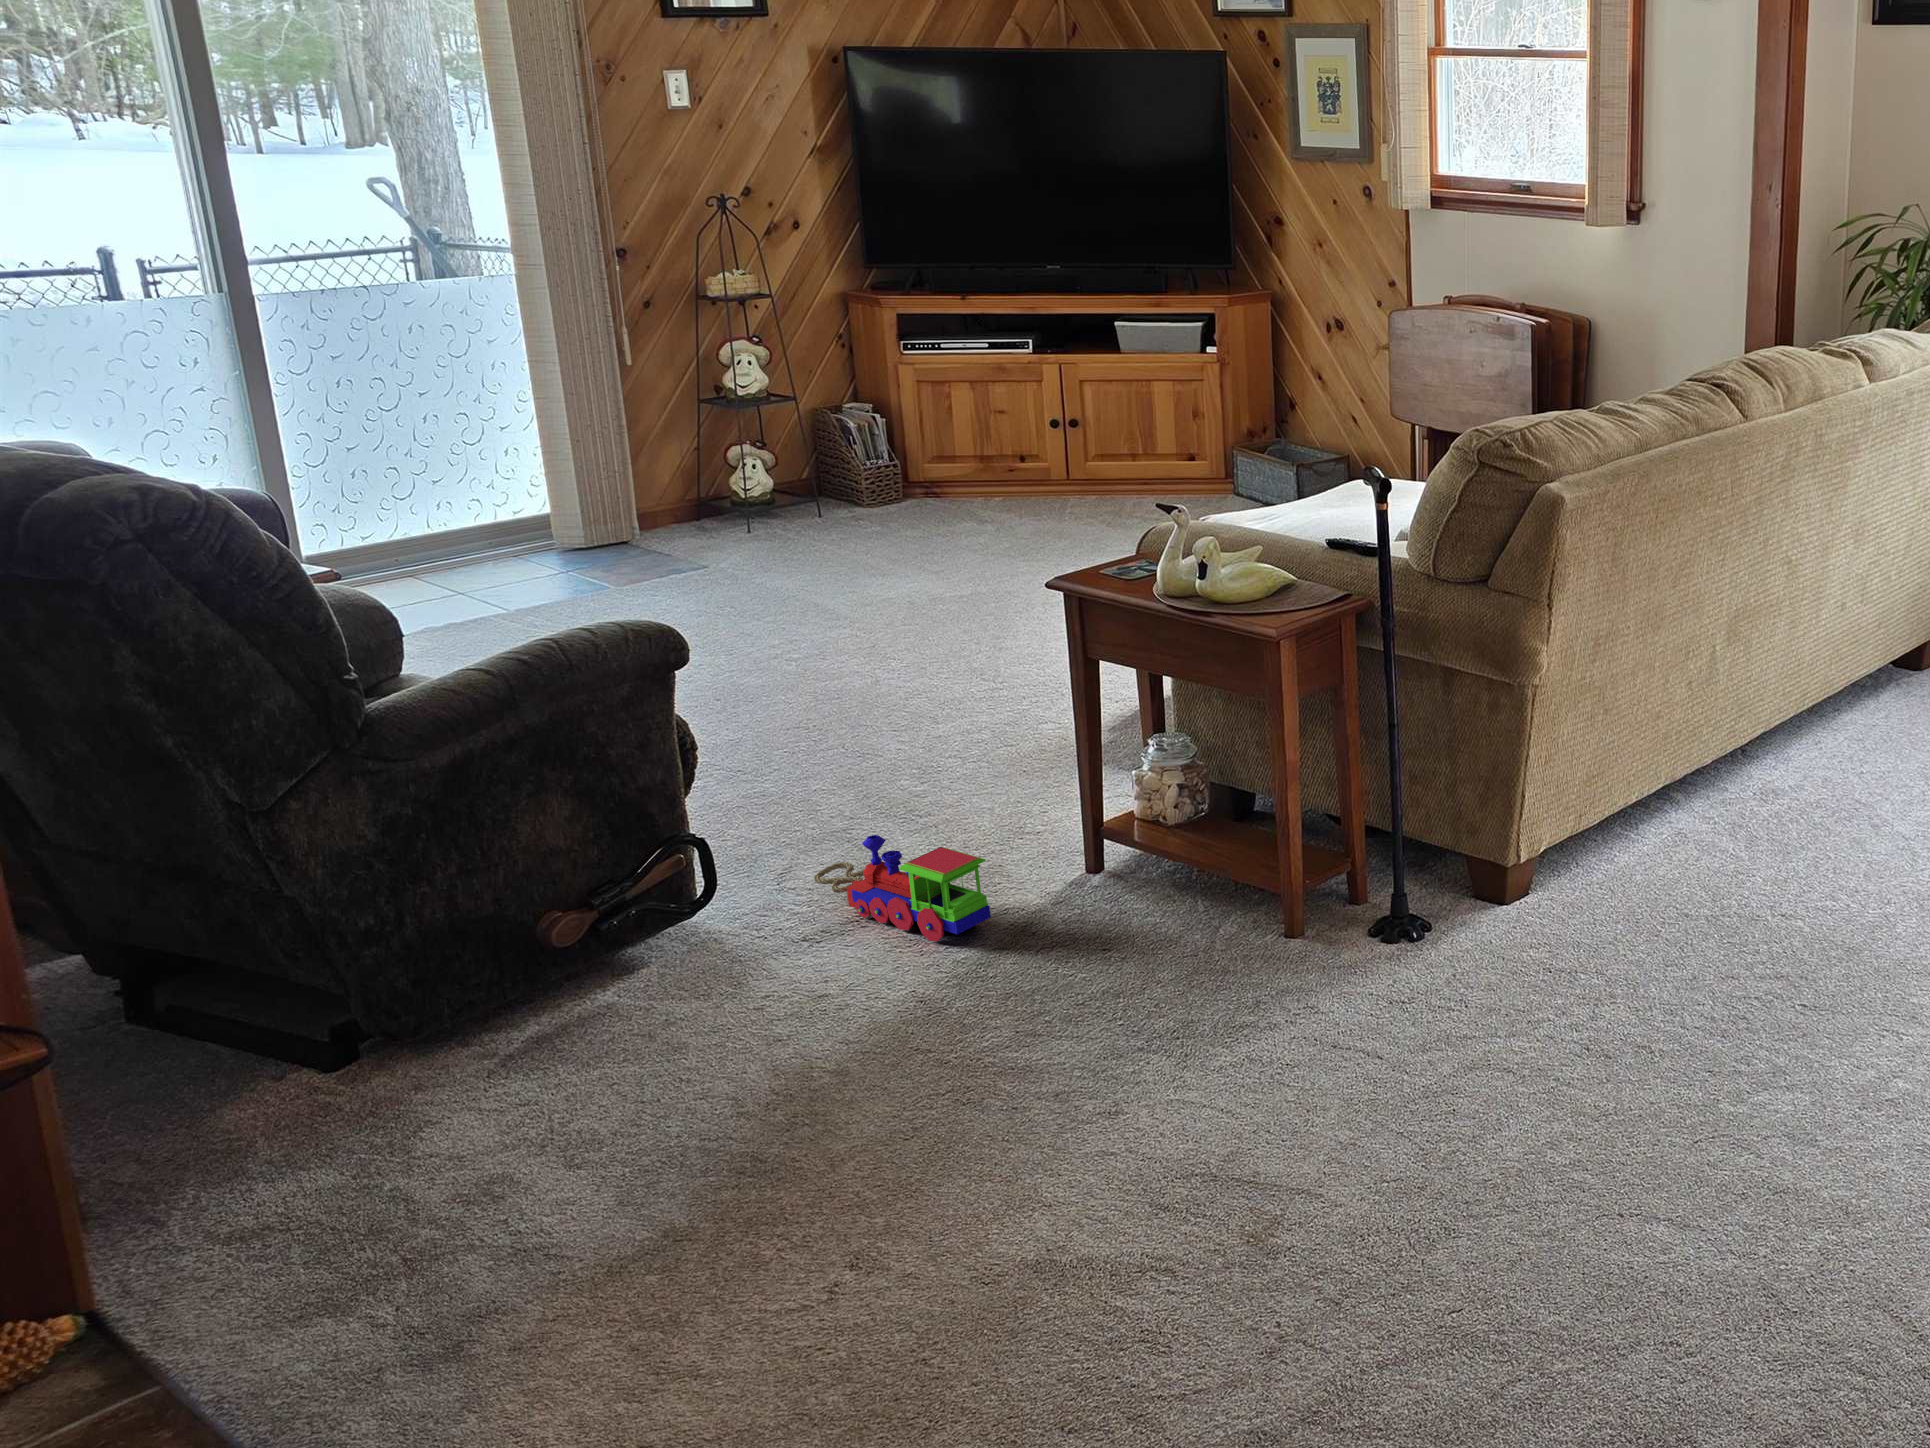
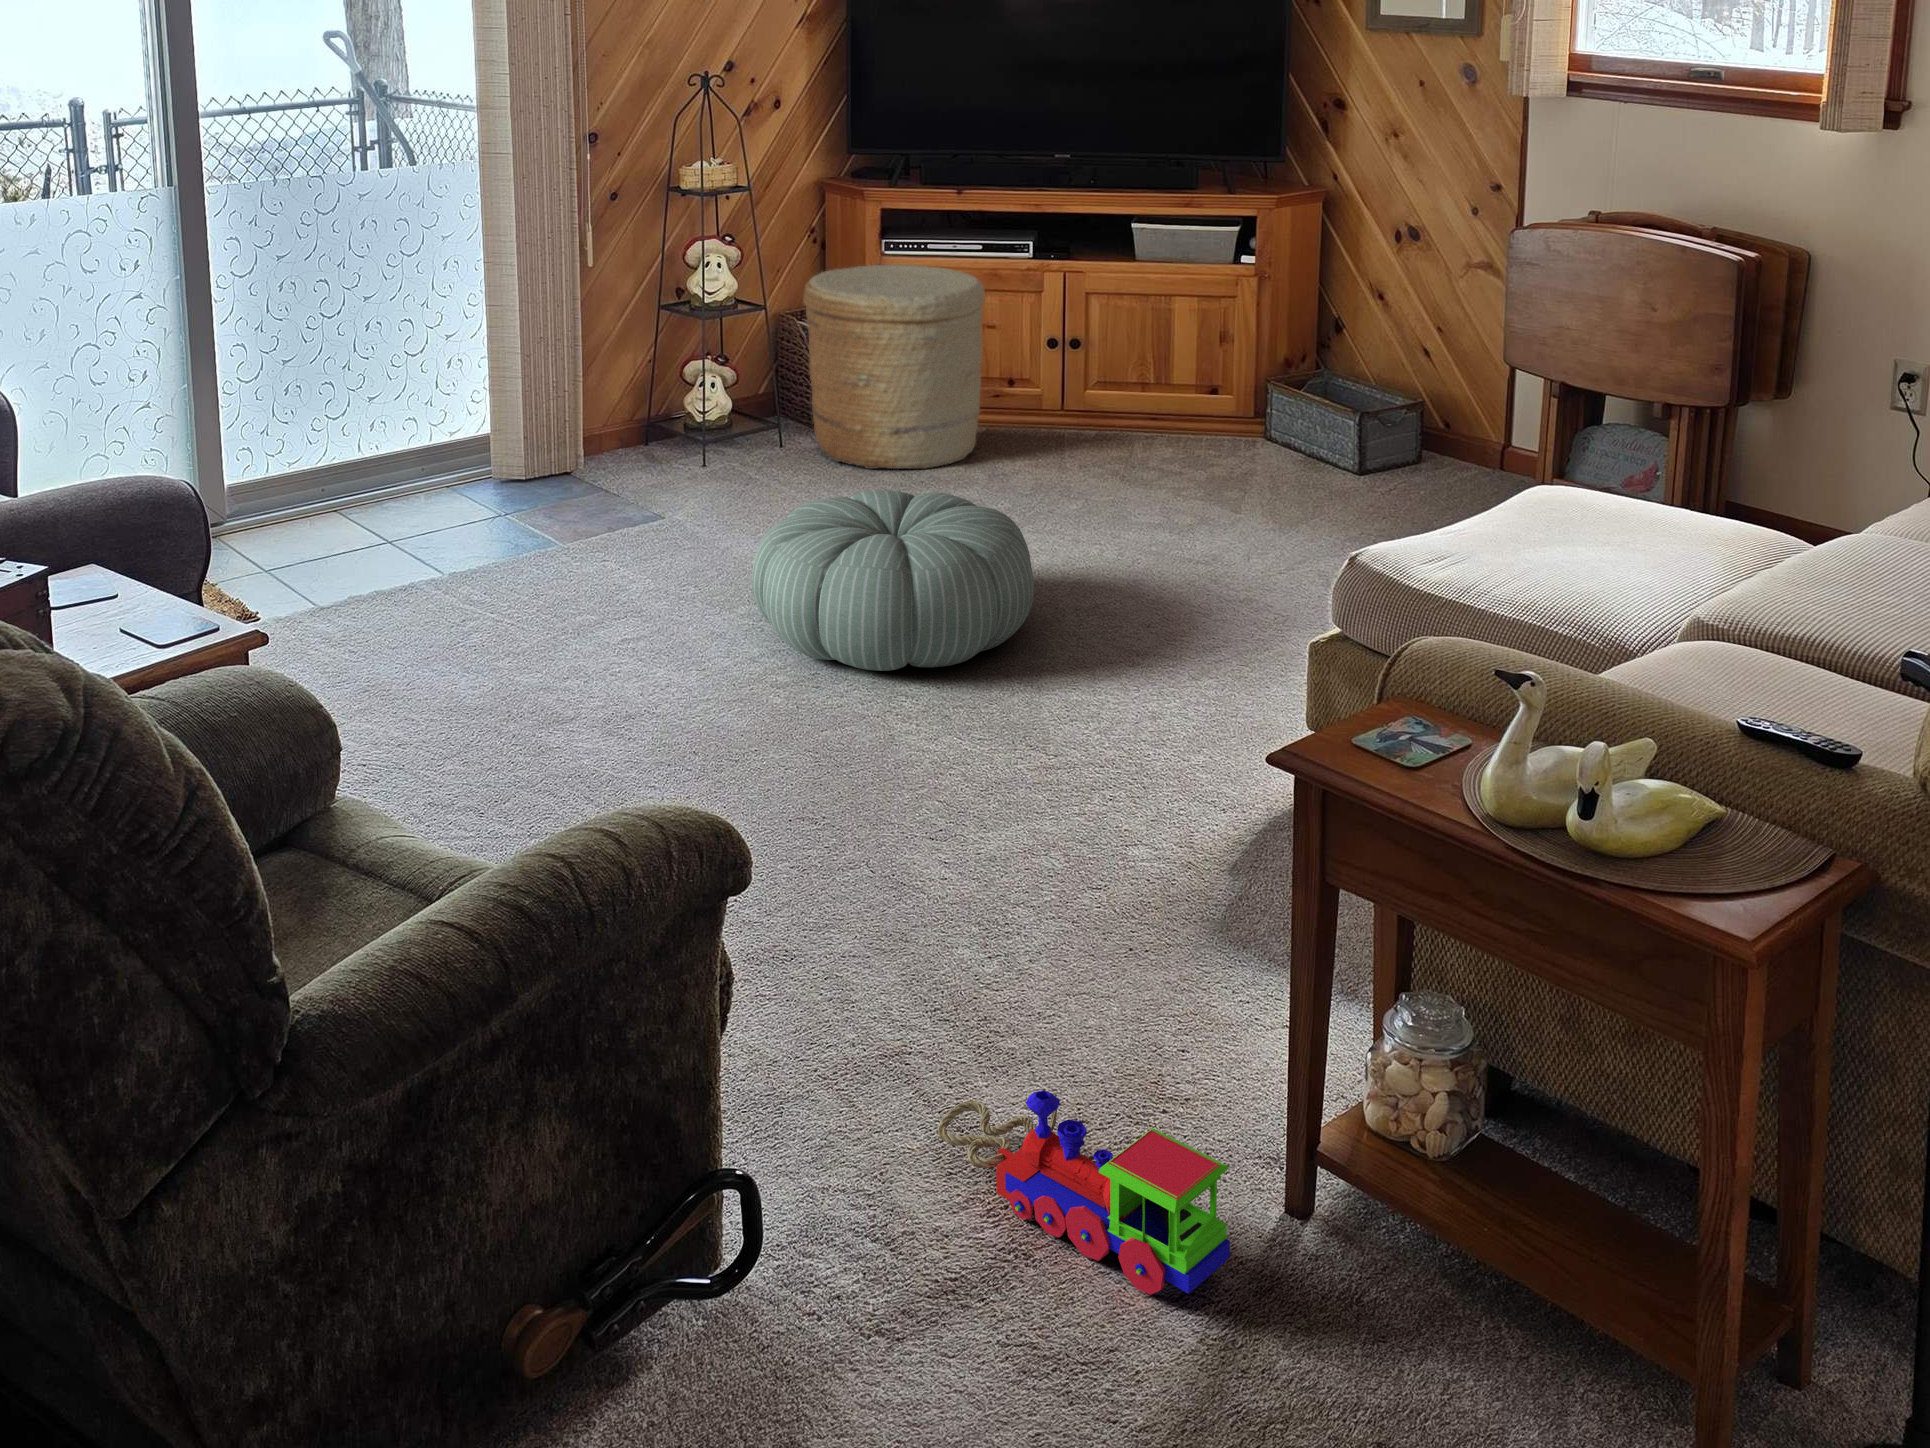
basket: none [825,360,986,526] -> present [803,264,985,469]
pouf: none [754,521,984,650] -> present [752,490,1034,671]

